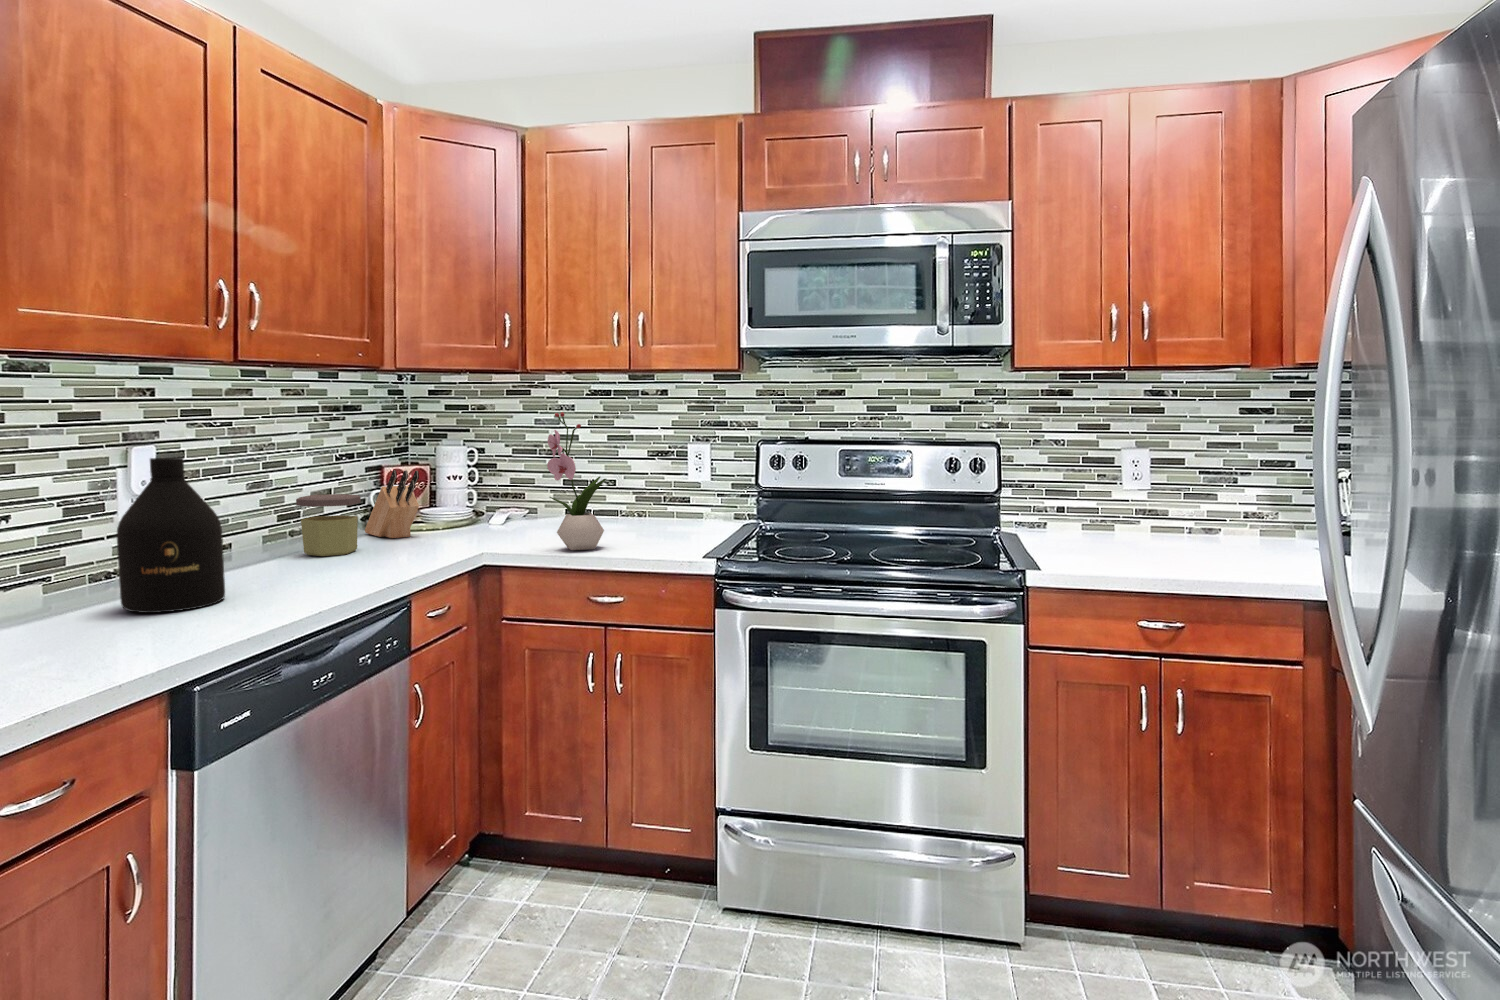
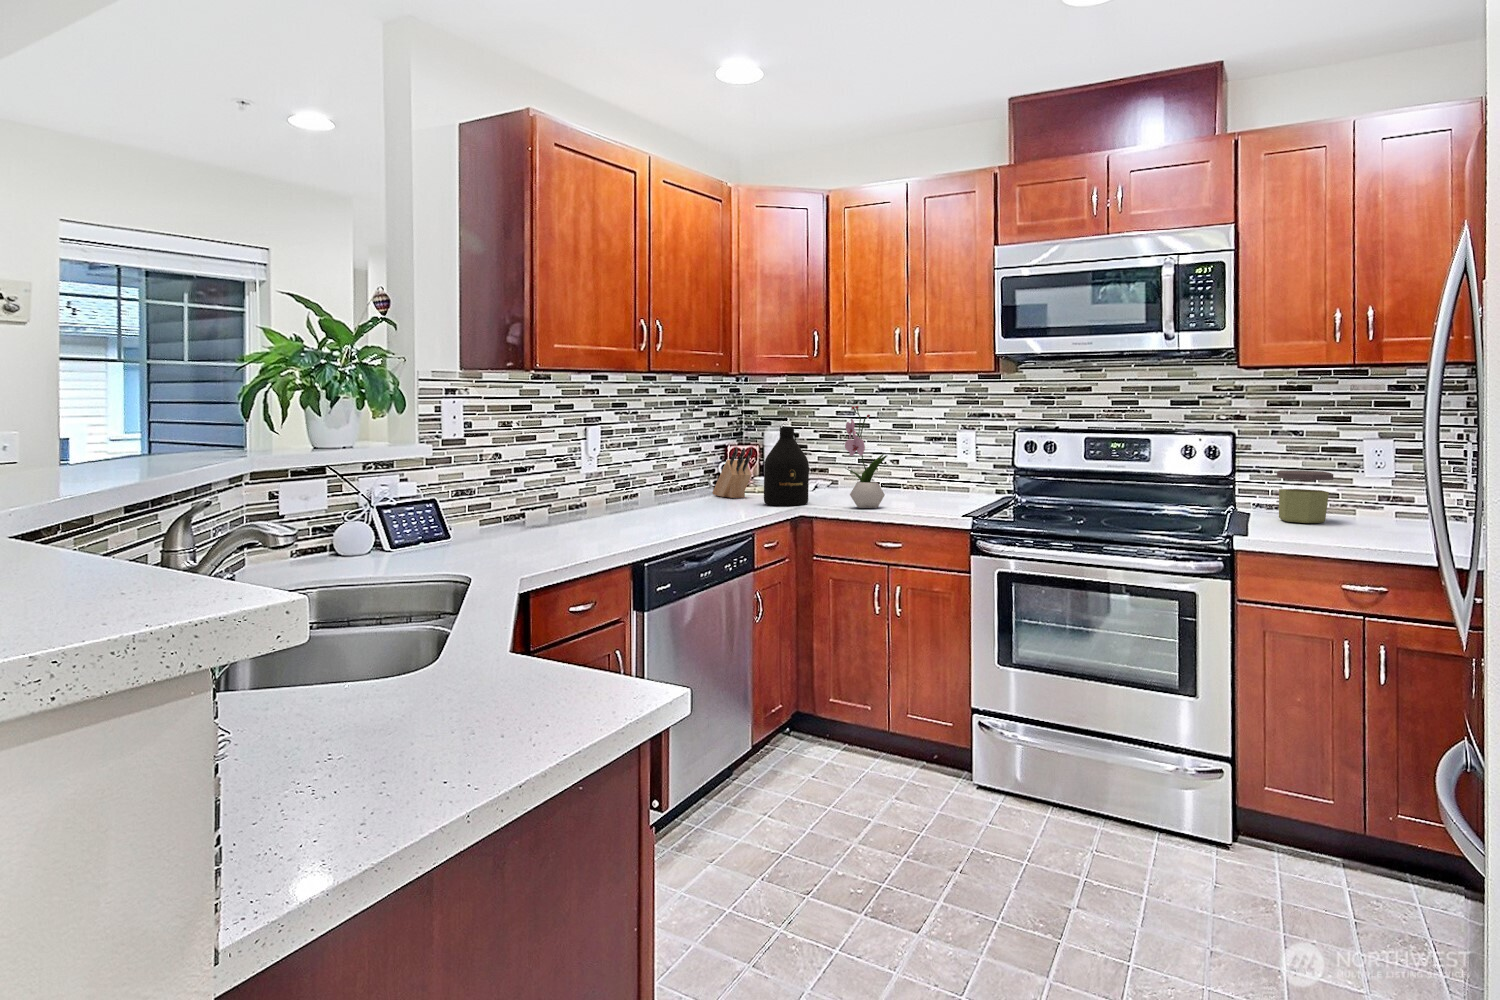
bottle: present [116,458,225,613] -> present [764,427,809,506]
jar: present [296,494,361,556] -> present [1277,470,1333,523]

